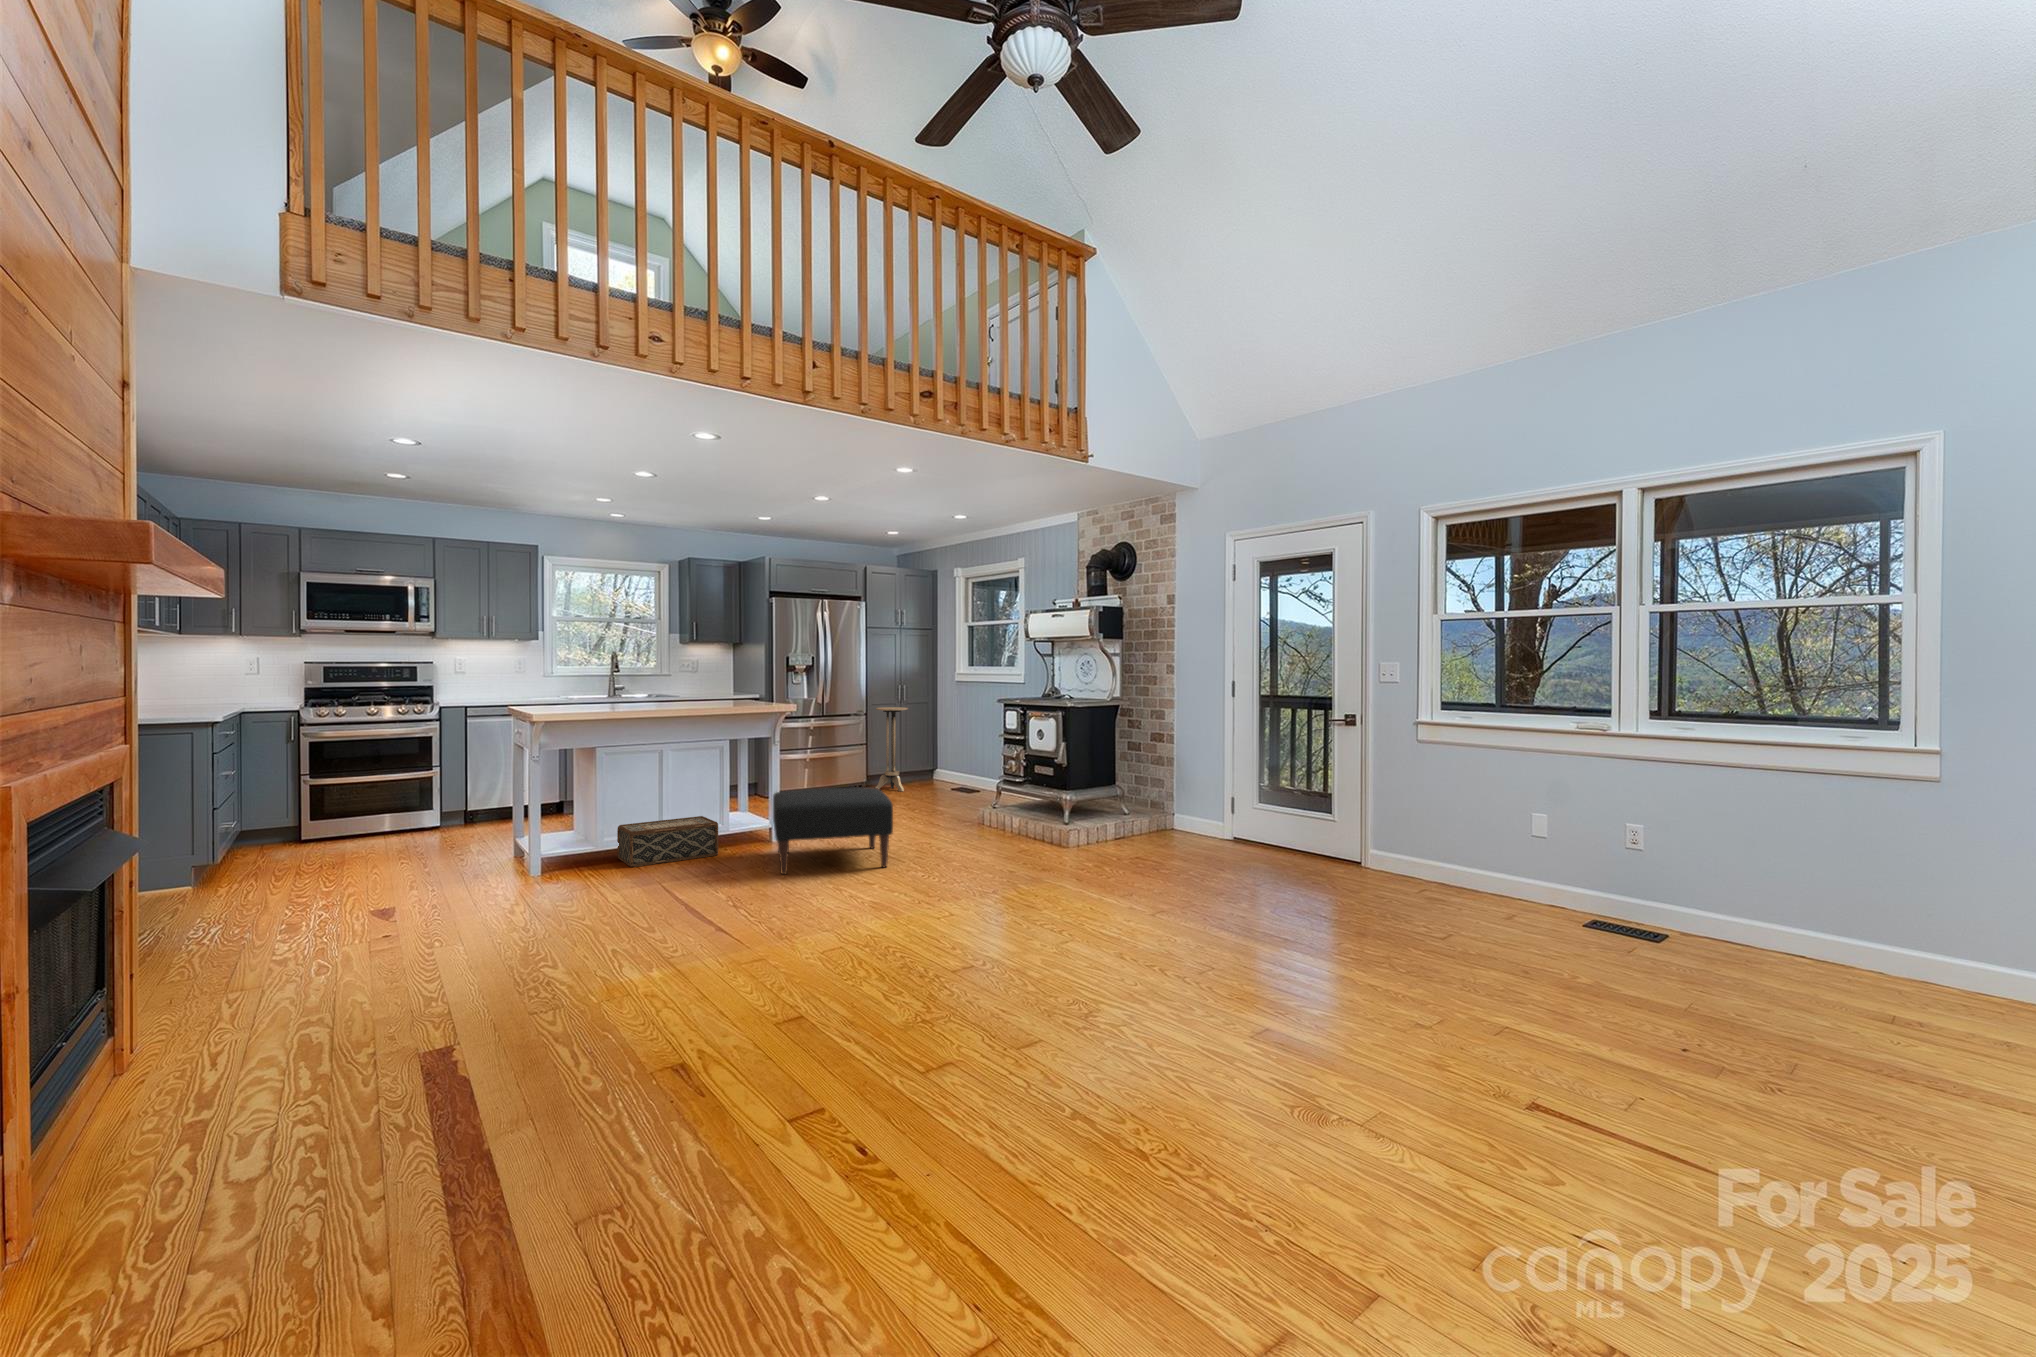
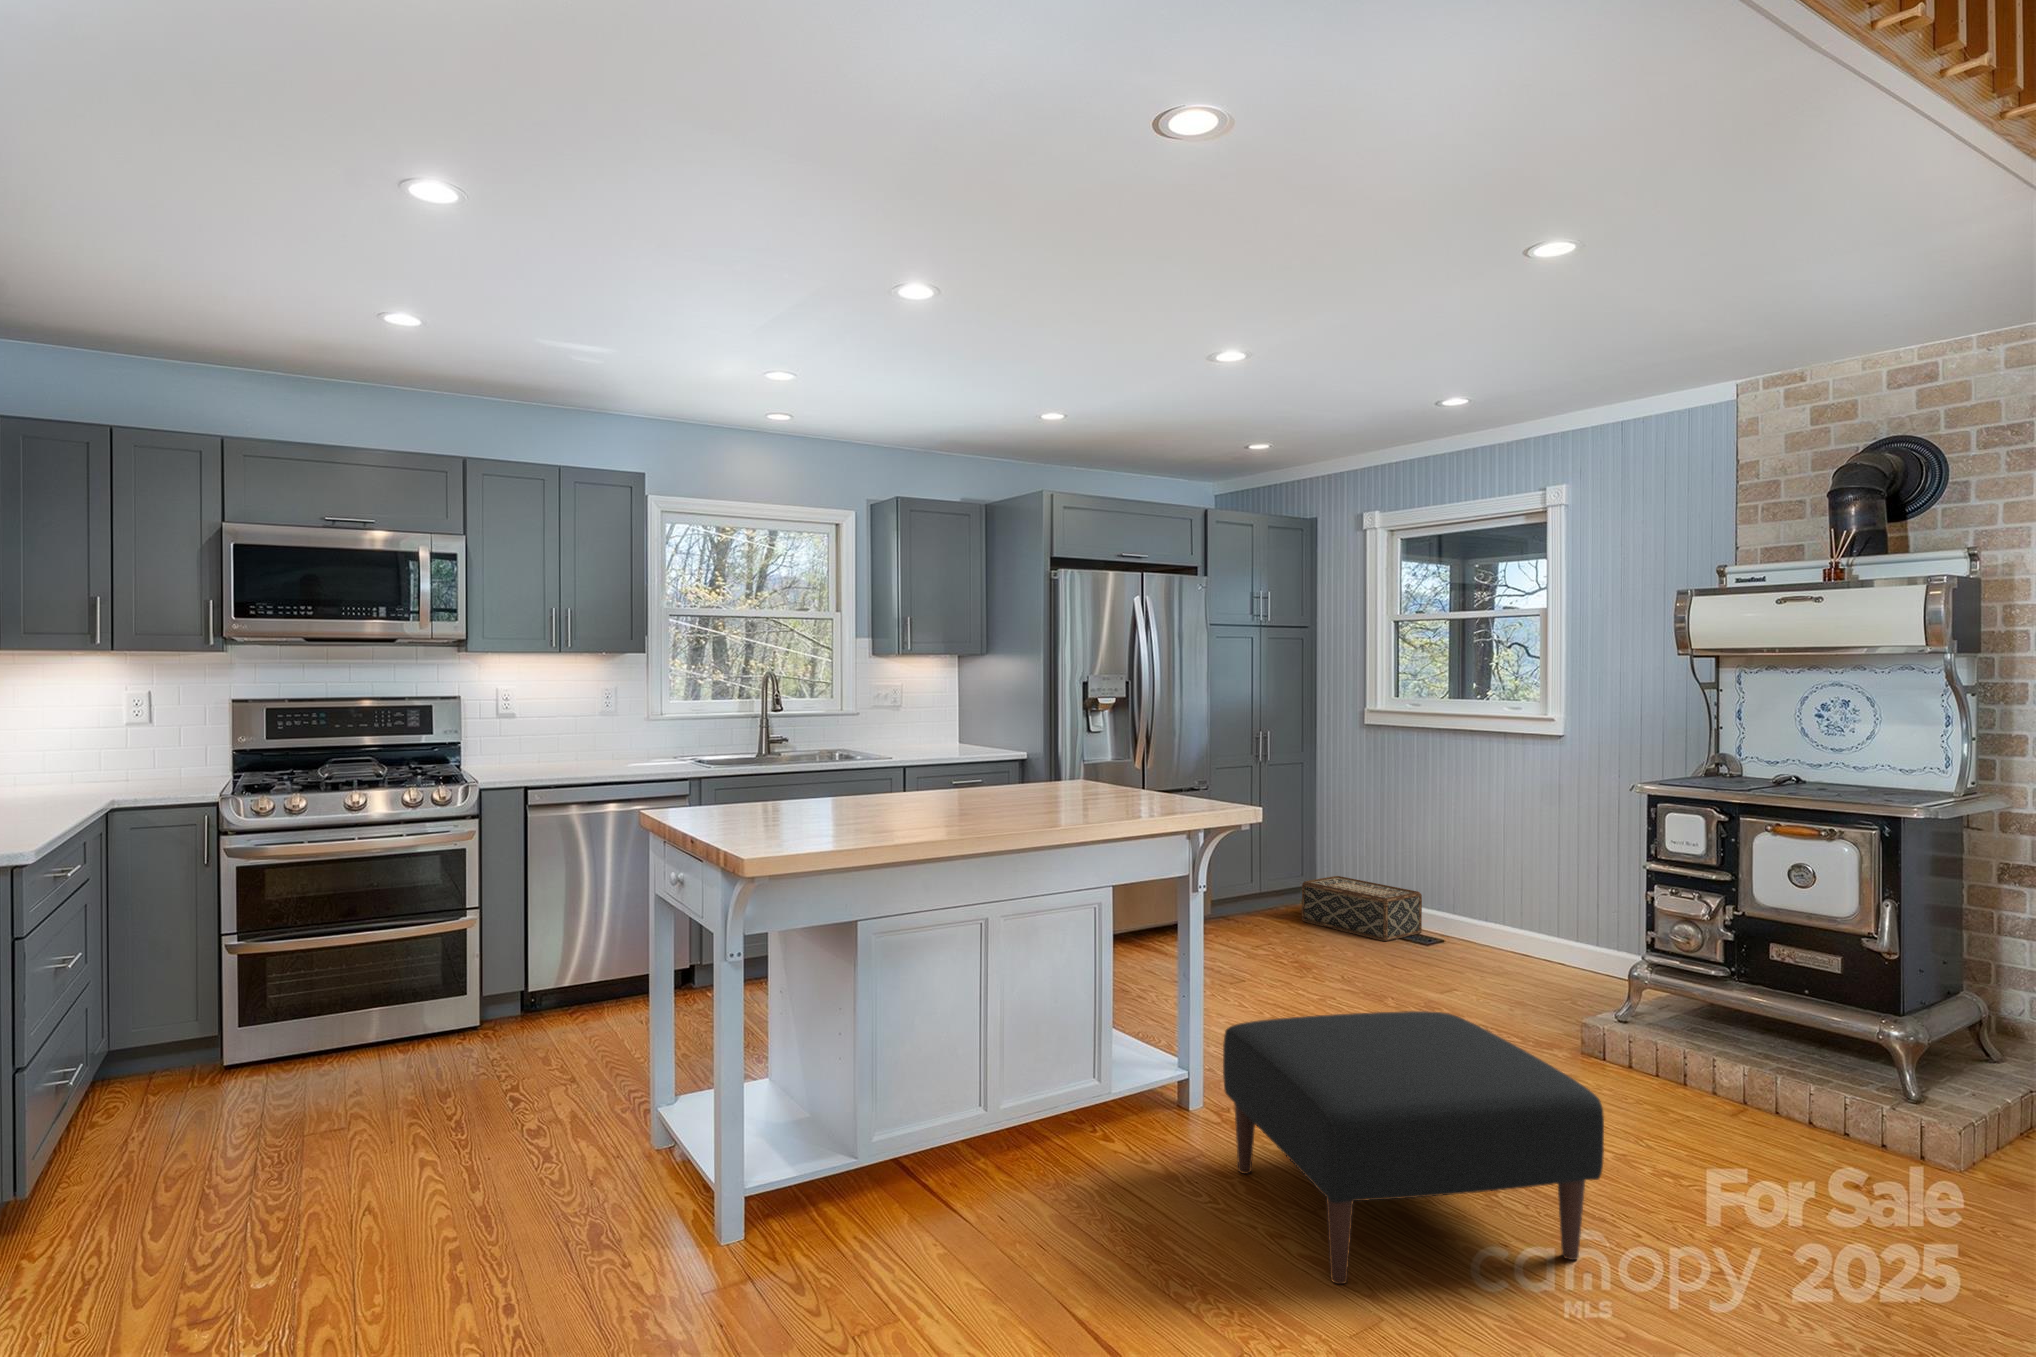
side table: present [875,707,908,791] -> none [1225,773,1290,936]
woven basket: present [617,816,718,867] -> present [1302,876,1422,941]

